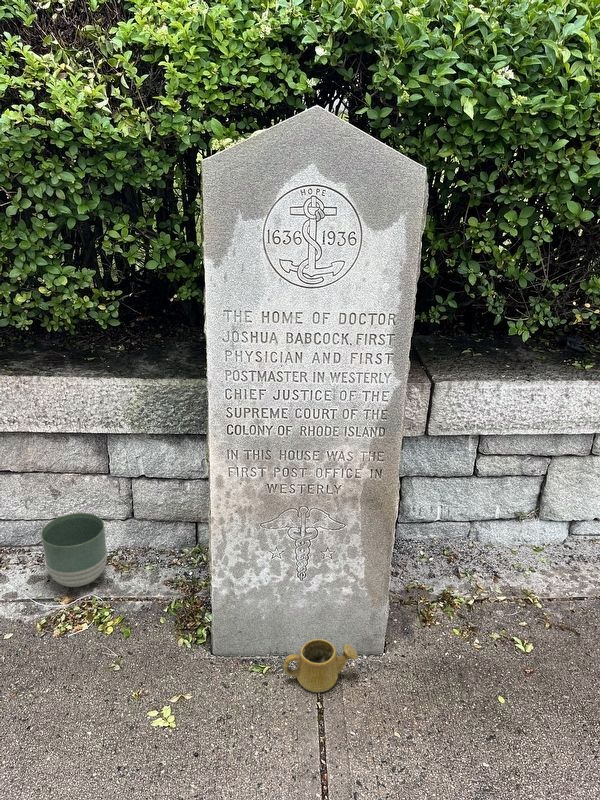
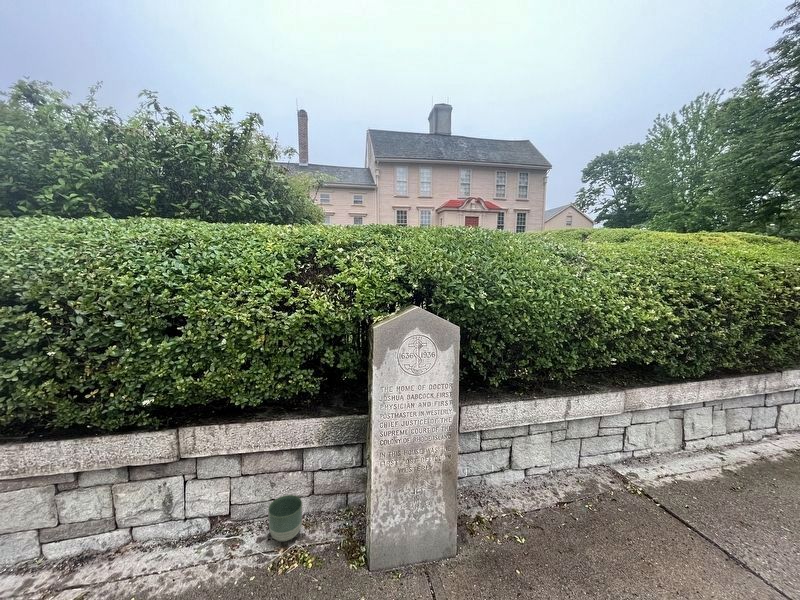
watering can: present [283,639,357,692] -> none [411,552,447,584]

